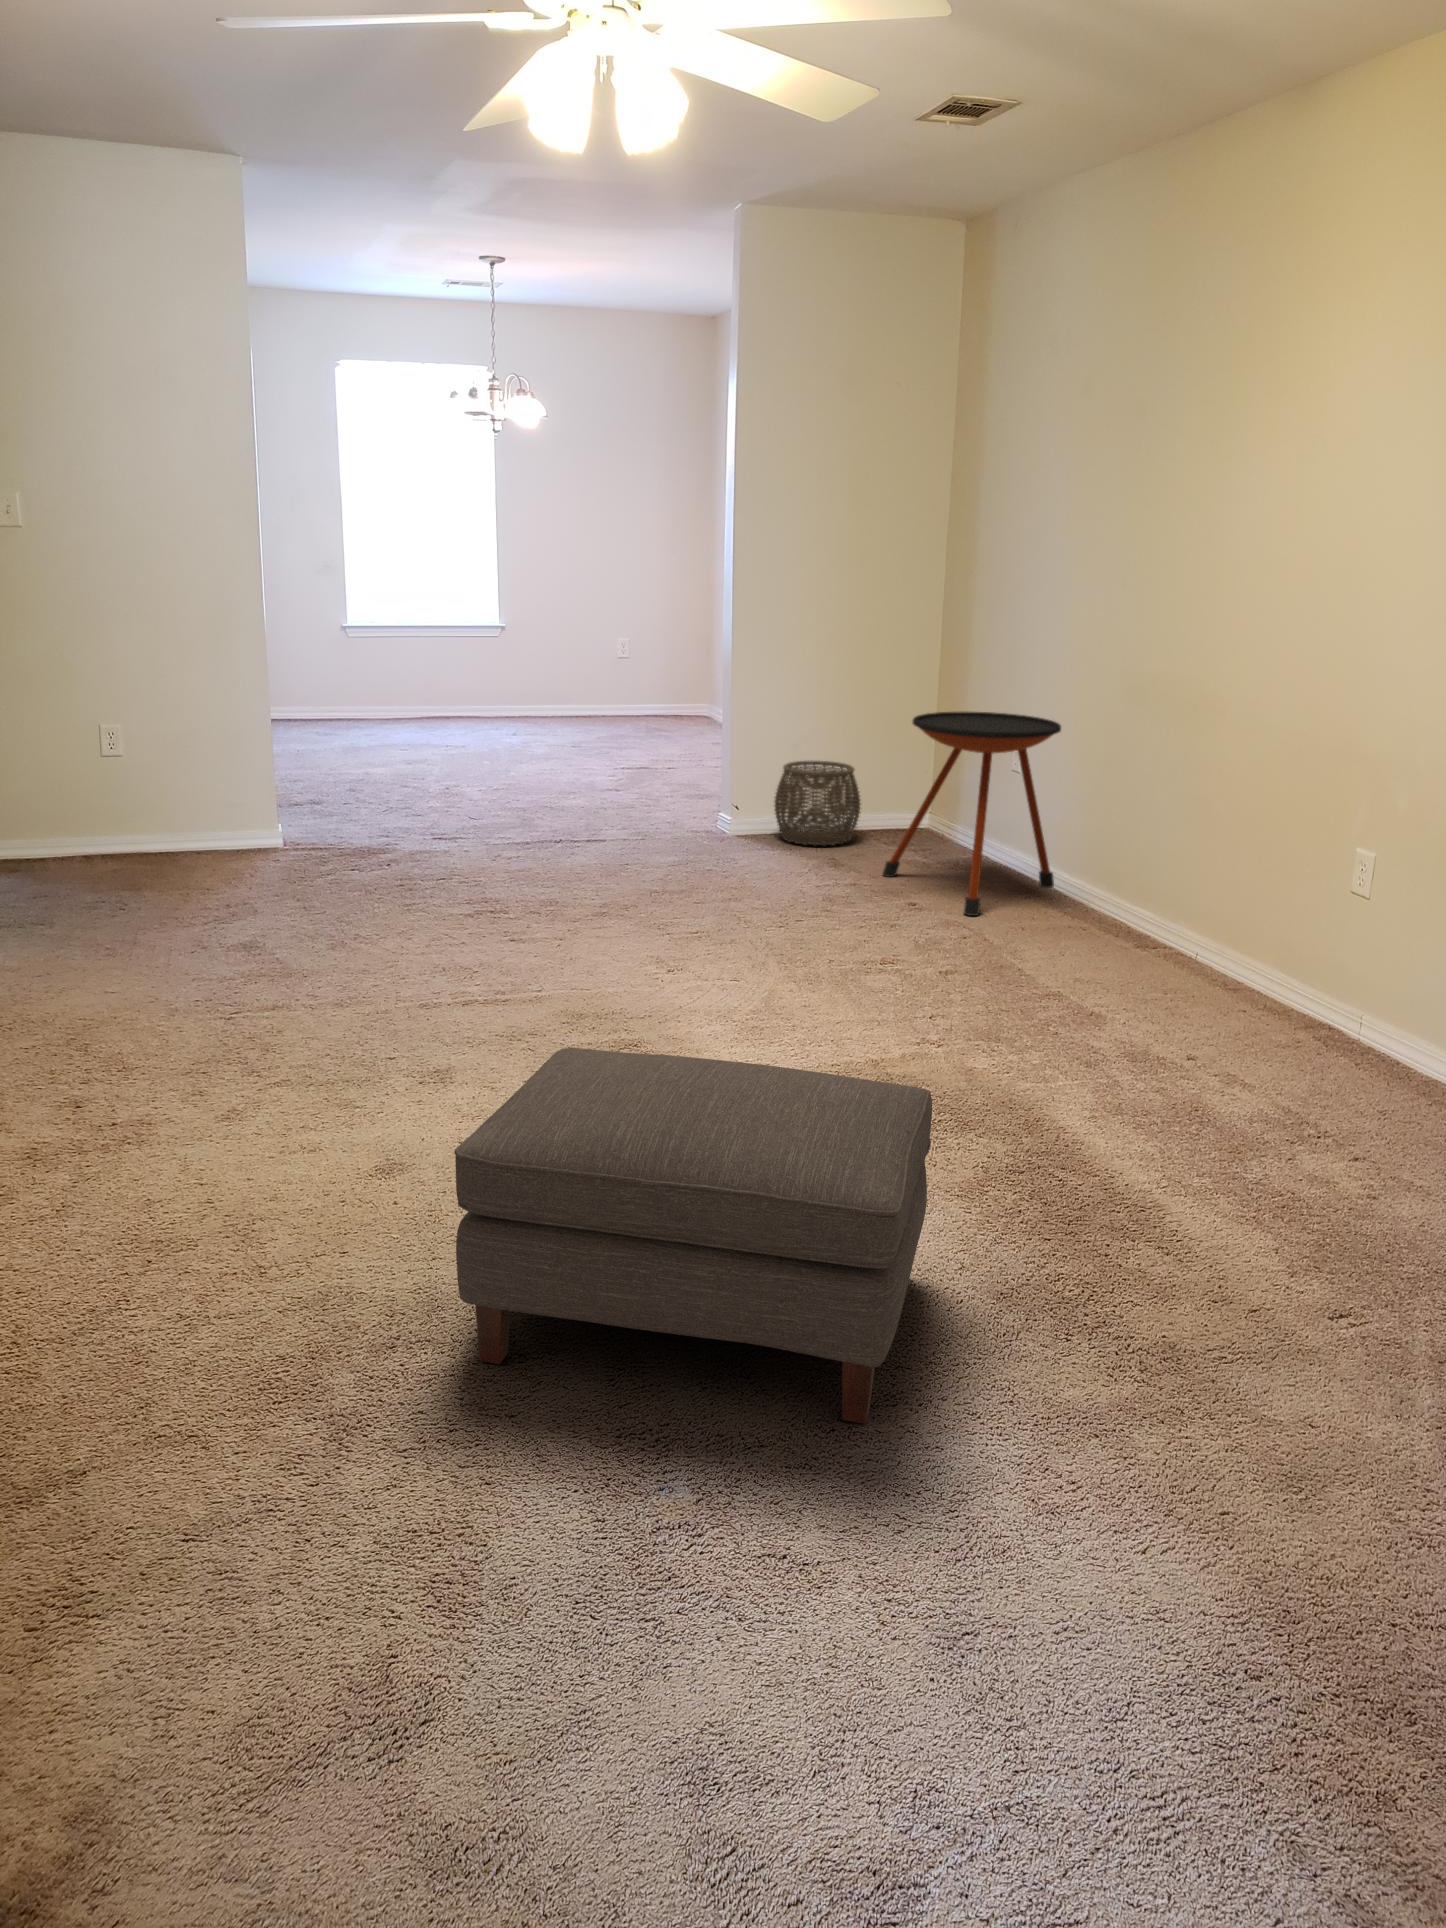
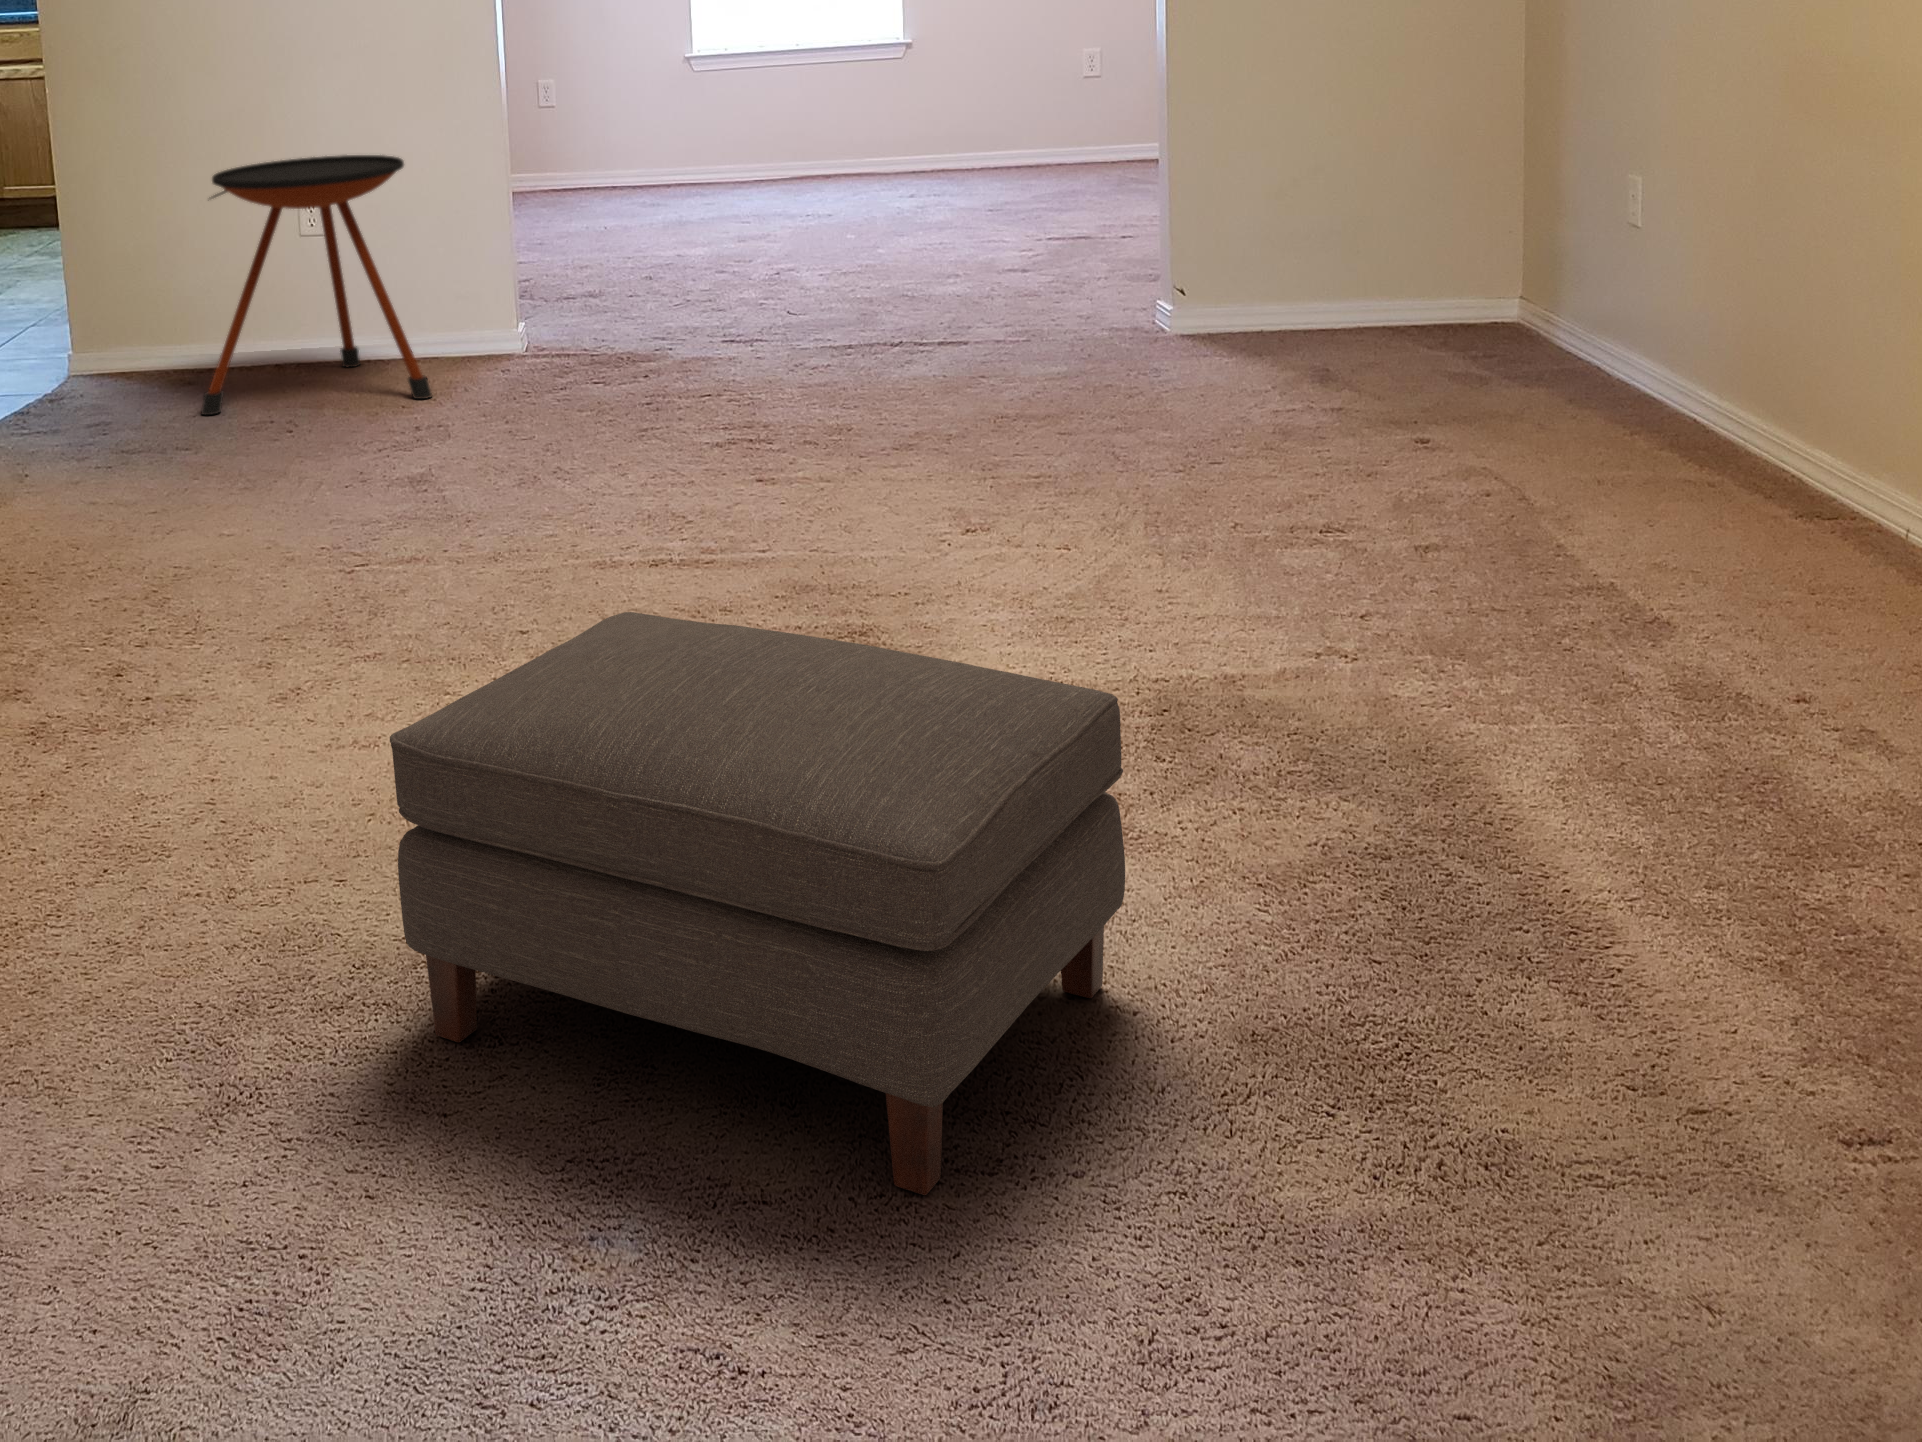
side table: present [883,712,1061,916] -> present [201,155,432,415]
woven basket: present [774,761,861,846] -> none [1228,213,1373,346]

